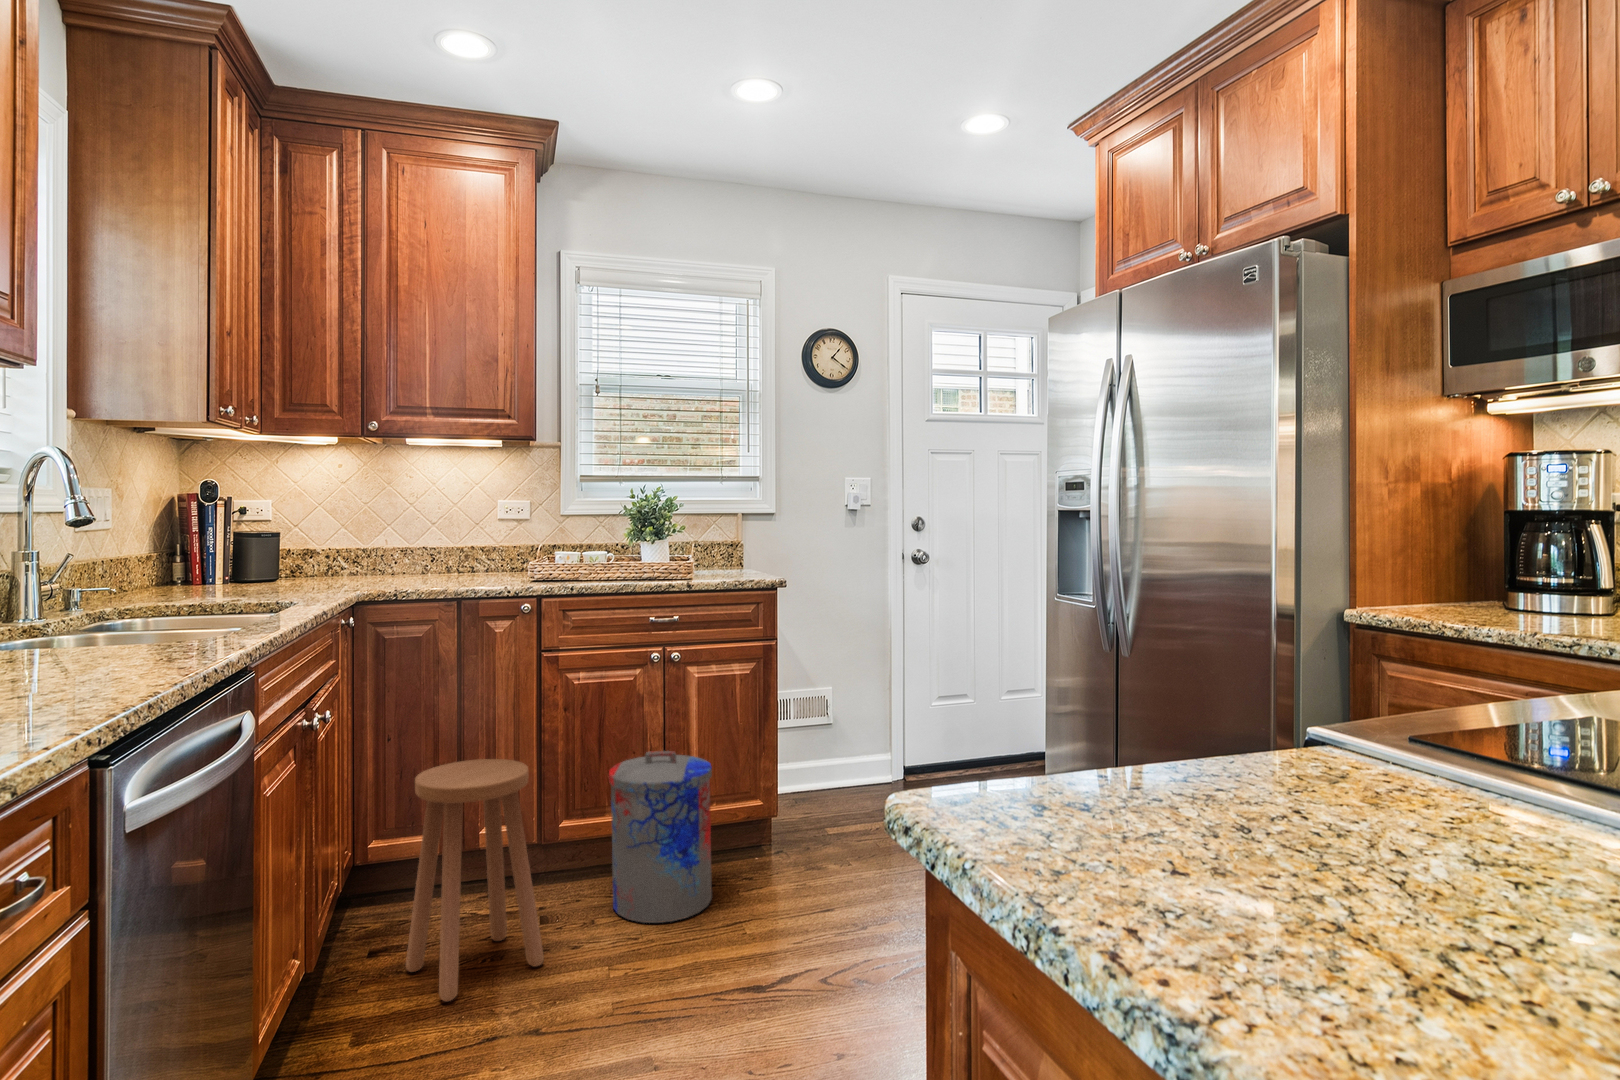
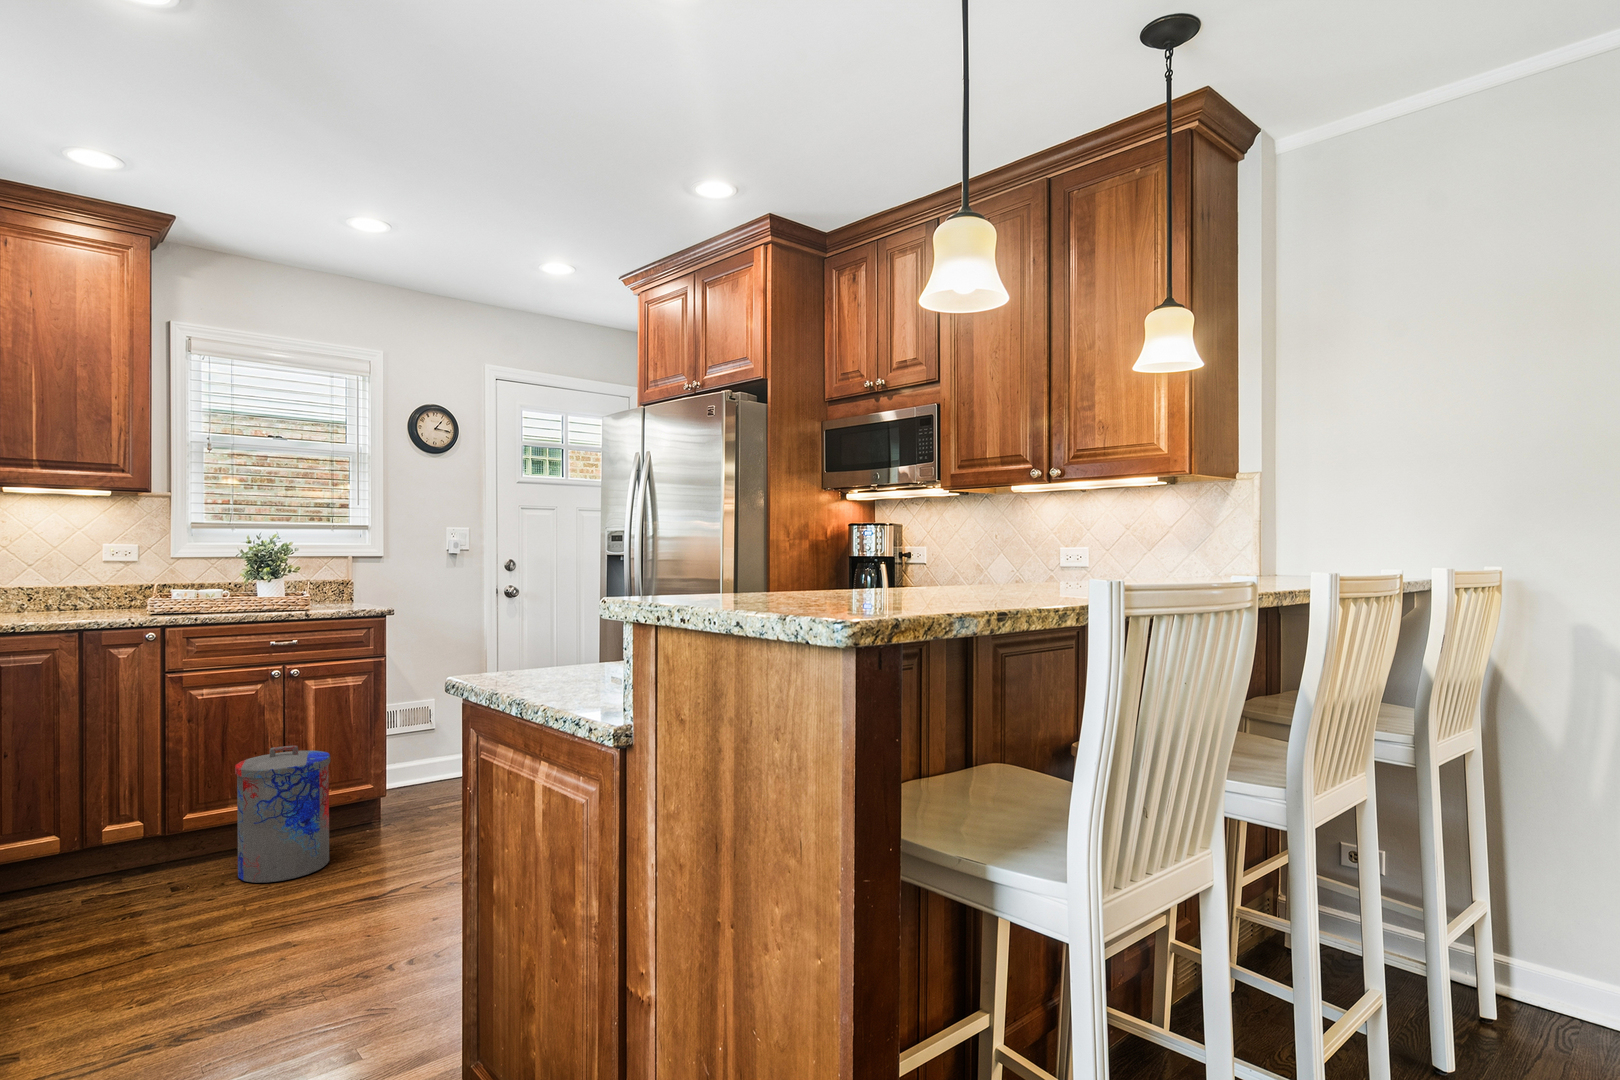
stool: present [406,759,544,1001] -> none [41,759,181,952]

